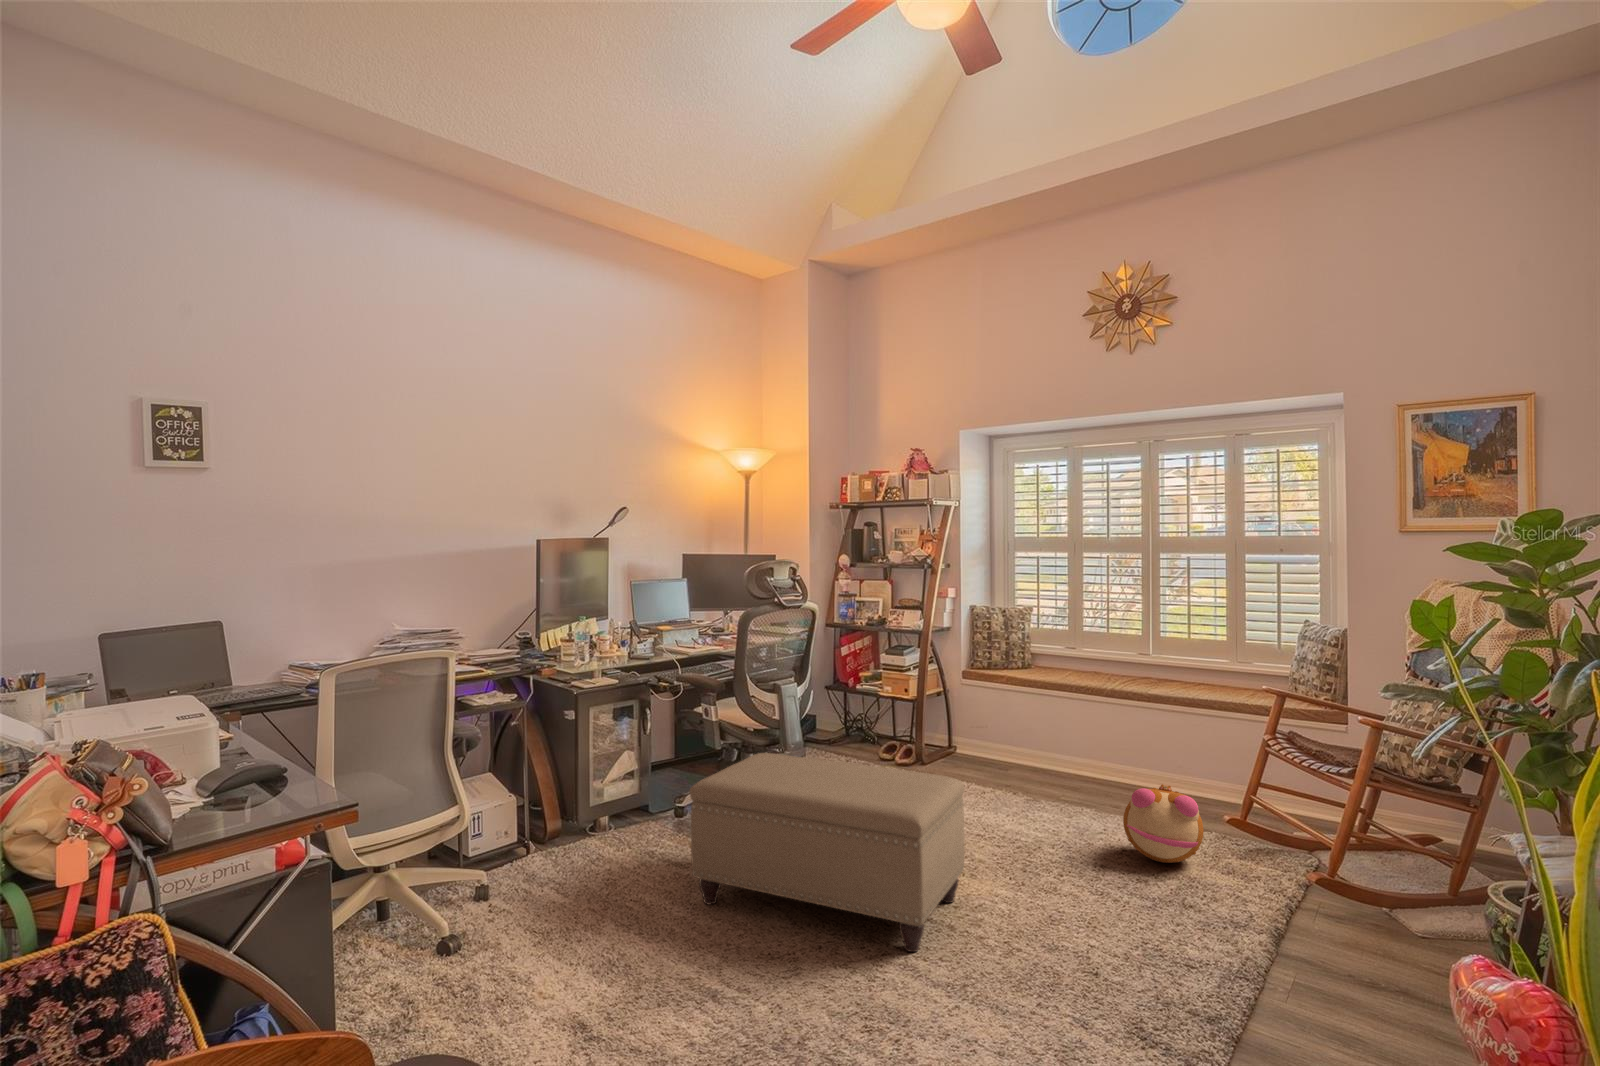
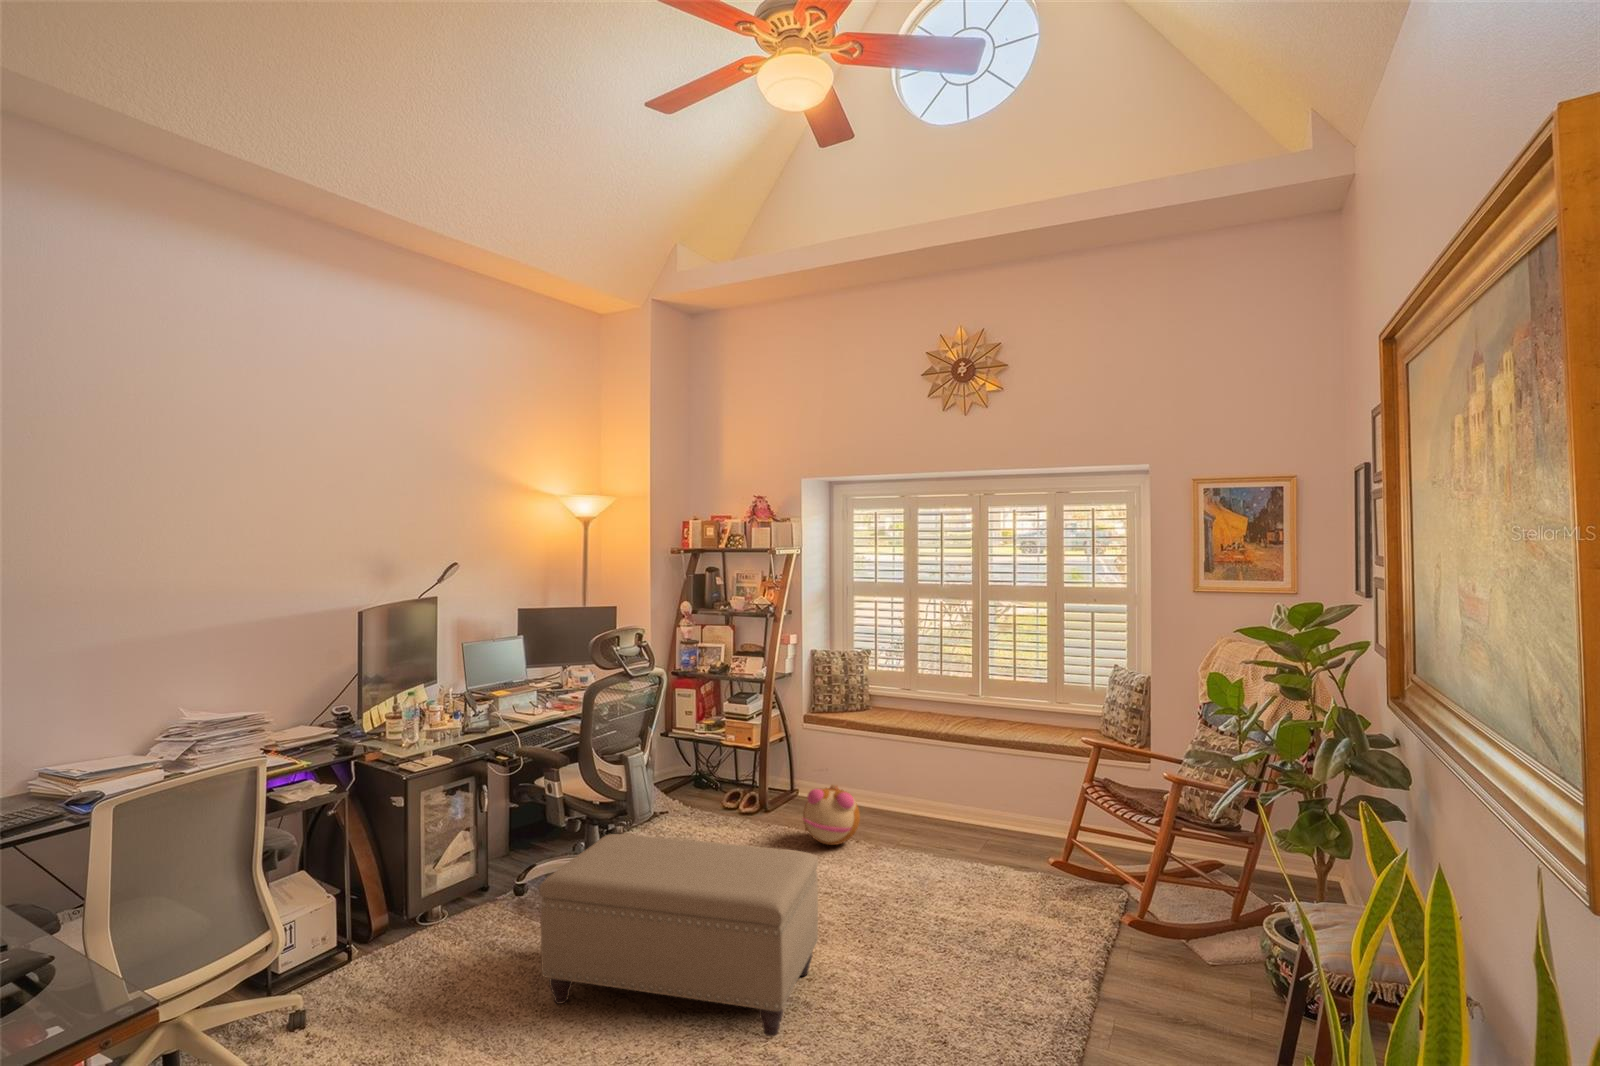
plush toy: present [1123,784,1204,863] -> present [803,785,860,845]

